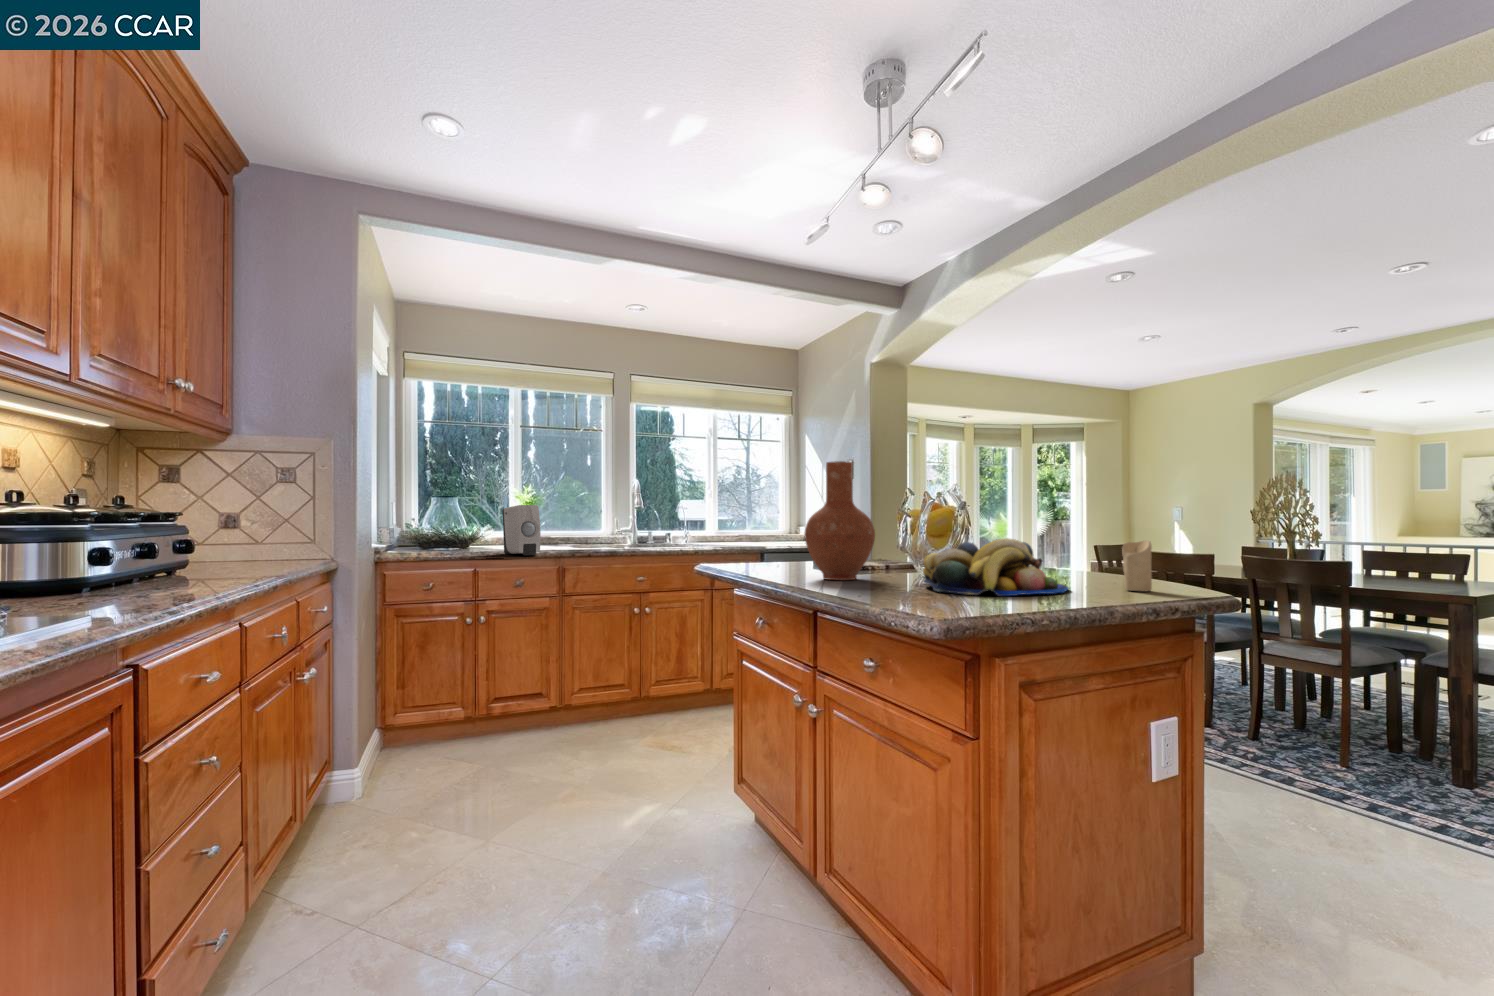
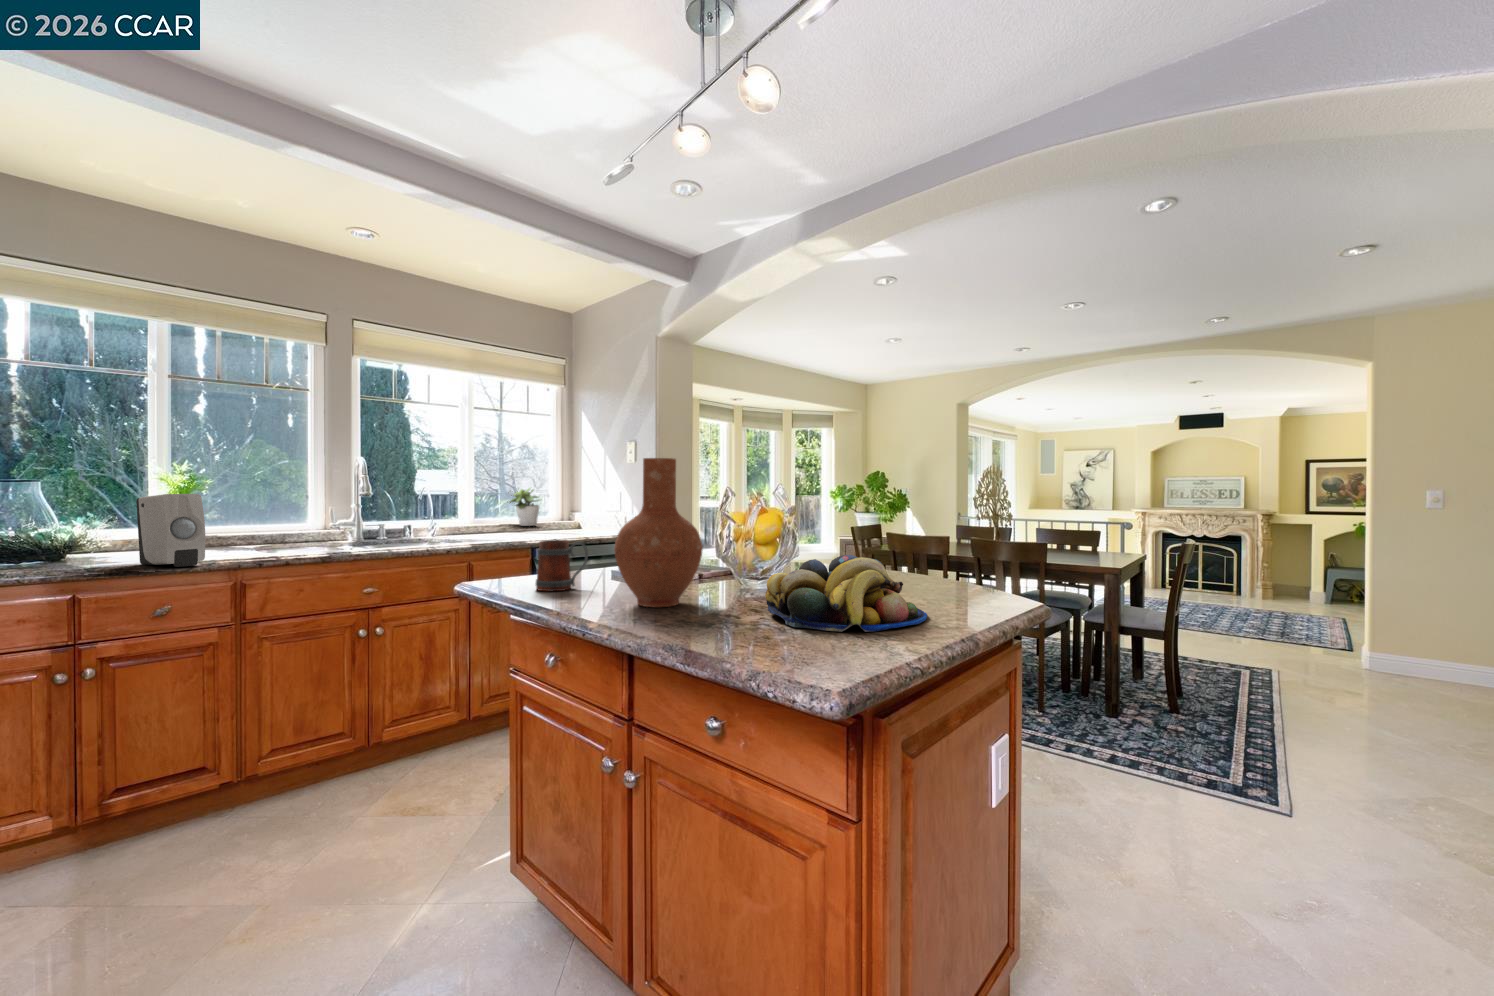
potted plant: none [746,503,774,537] -> present [510,488,539,526]
mug: none [751,532,791,571] -> present [536,540,588,591]
candle: present [1122,540,1152,591] -> none [974,558,1003,613]

